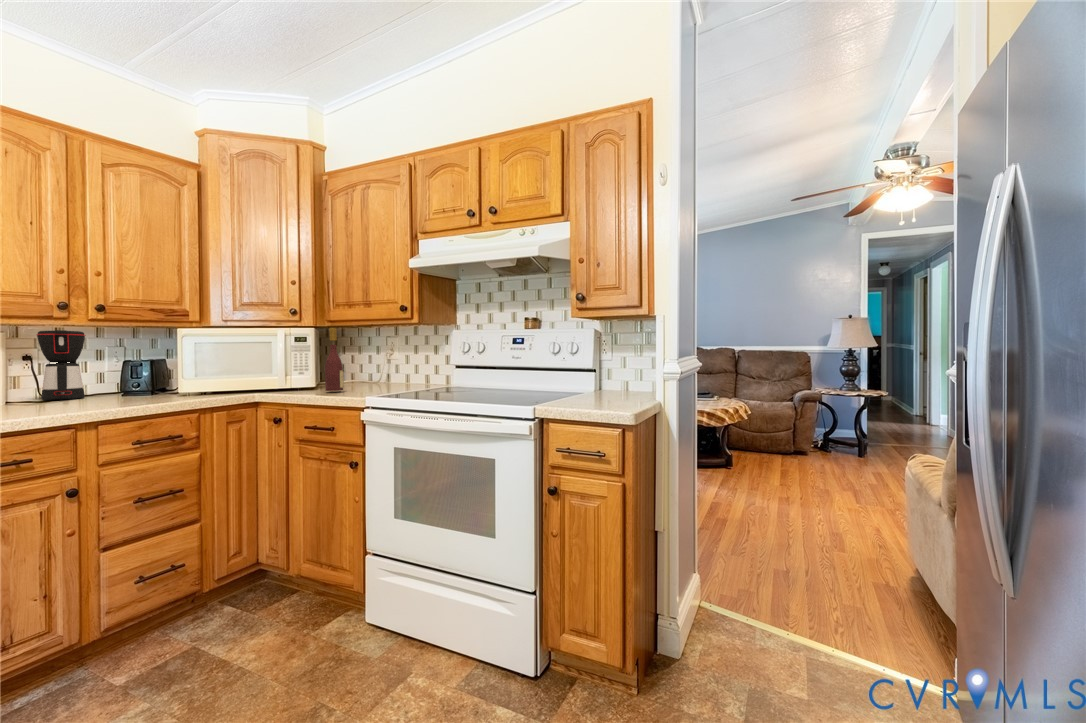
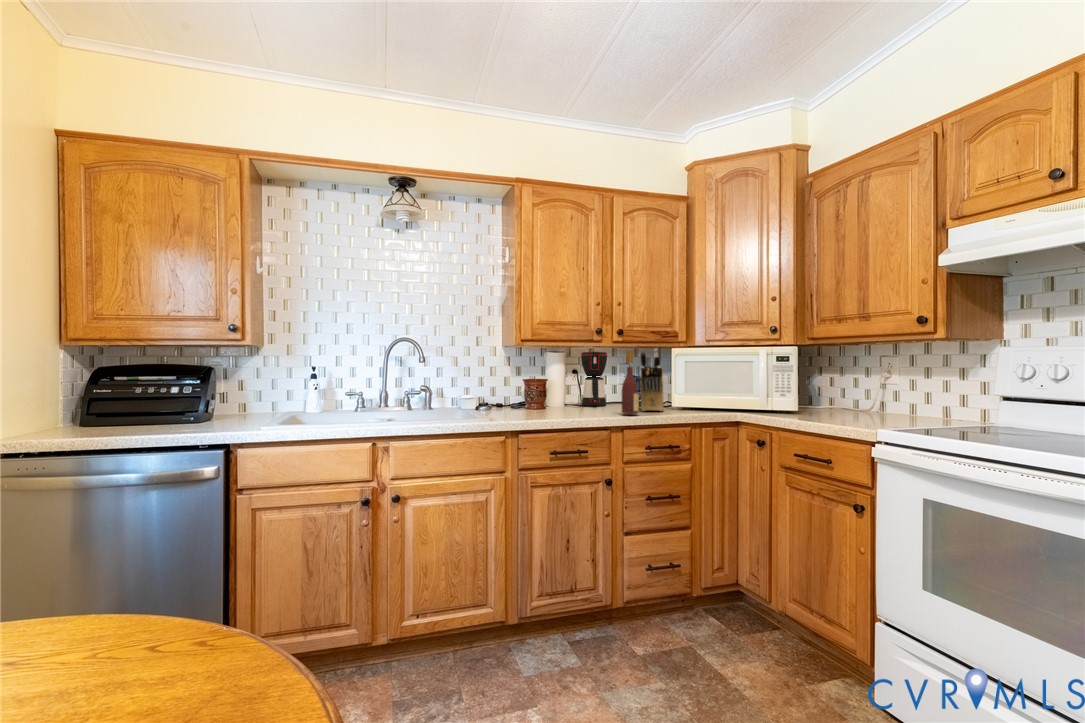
knife block: none [127,327,171,400] -> present [640,349,664,411]
wine bottle: present [325,328,344,391] -> present [622,350,639,414]

